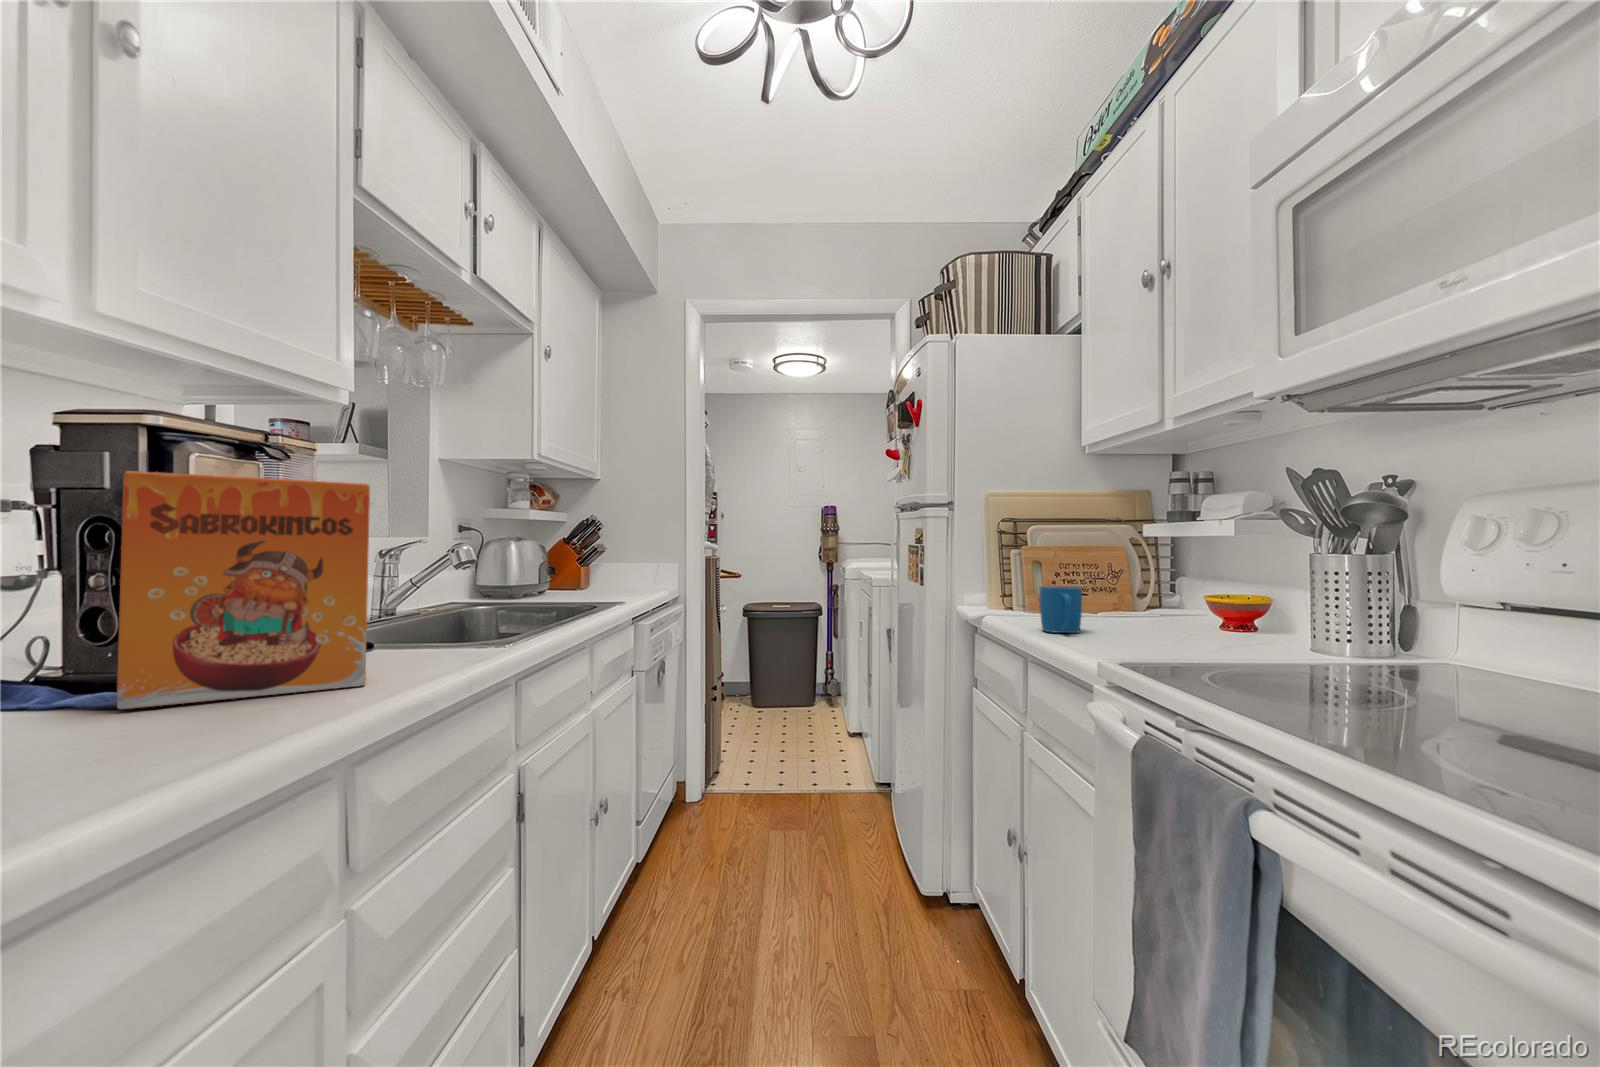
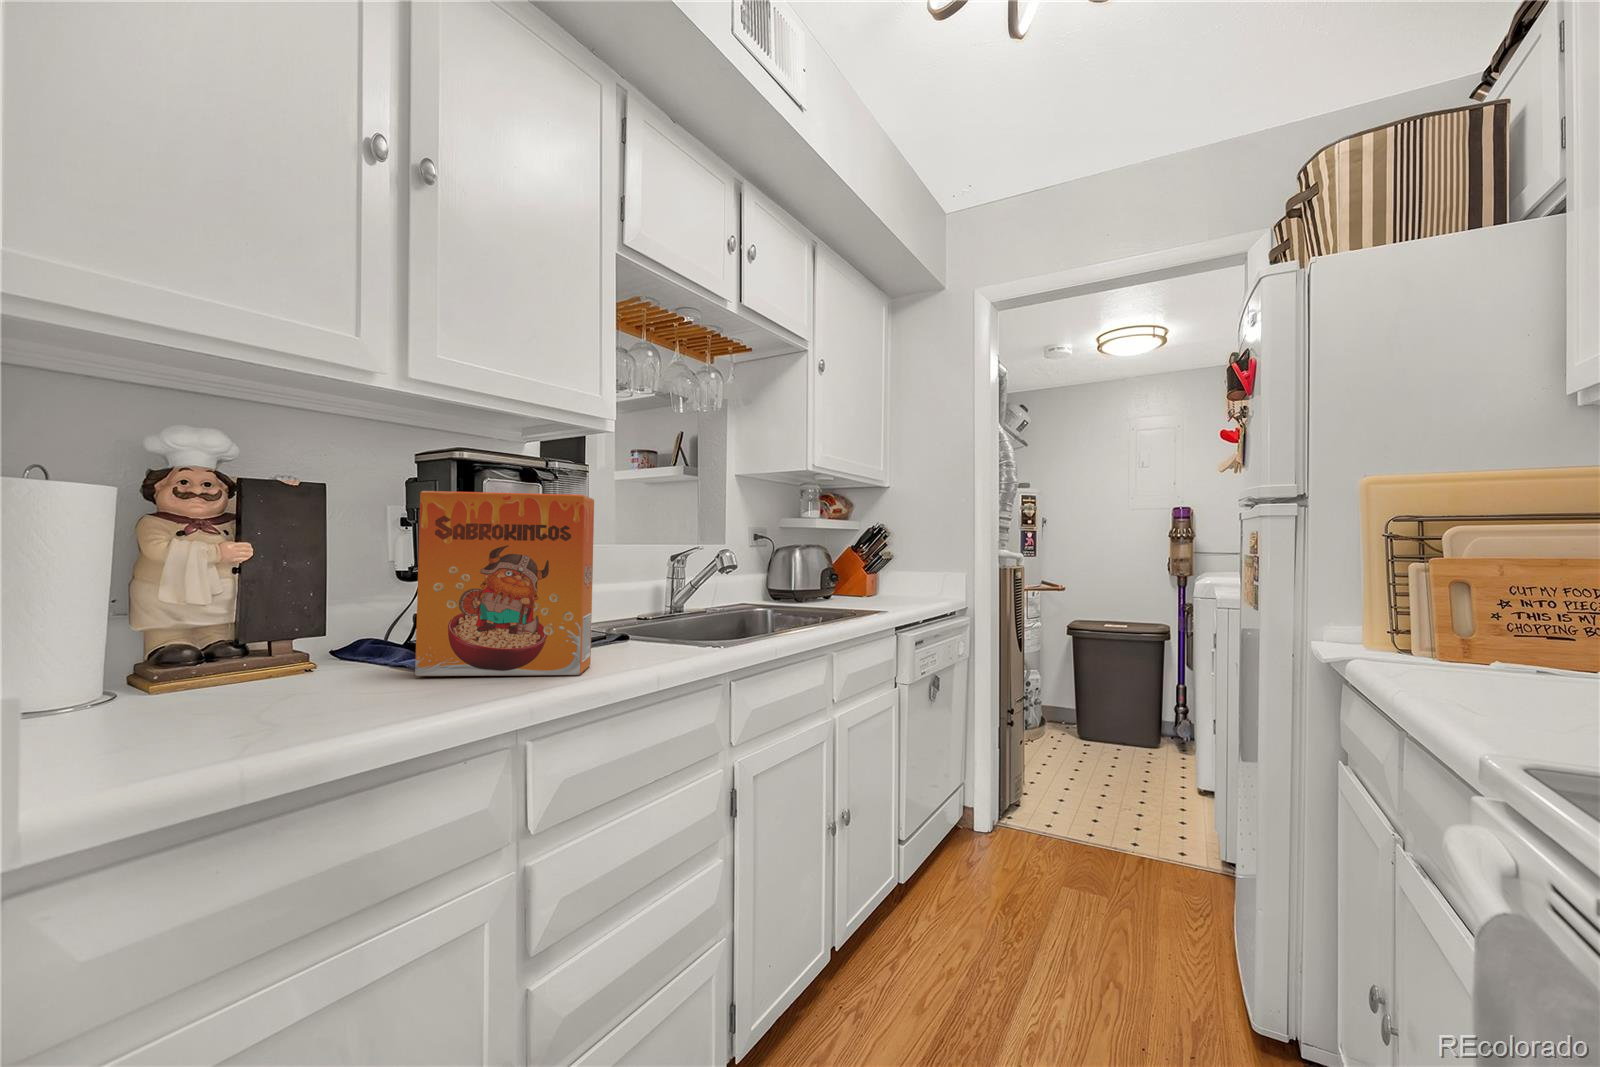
mug: present [1040,586,1082,633] -> none [1440,618,1528,698]

